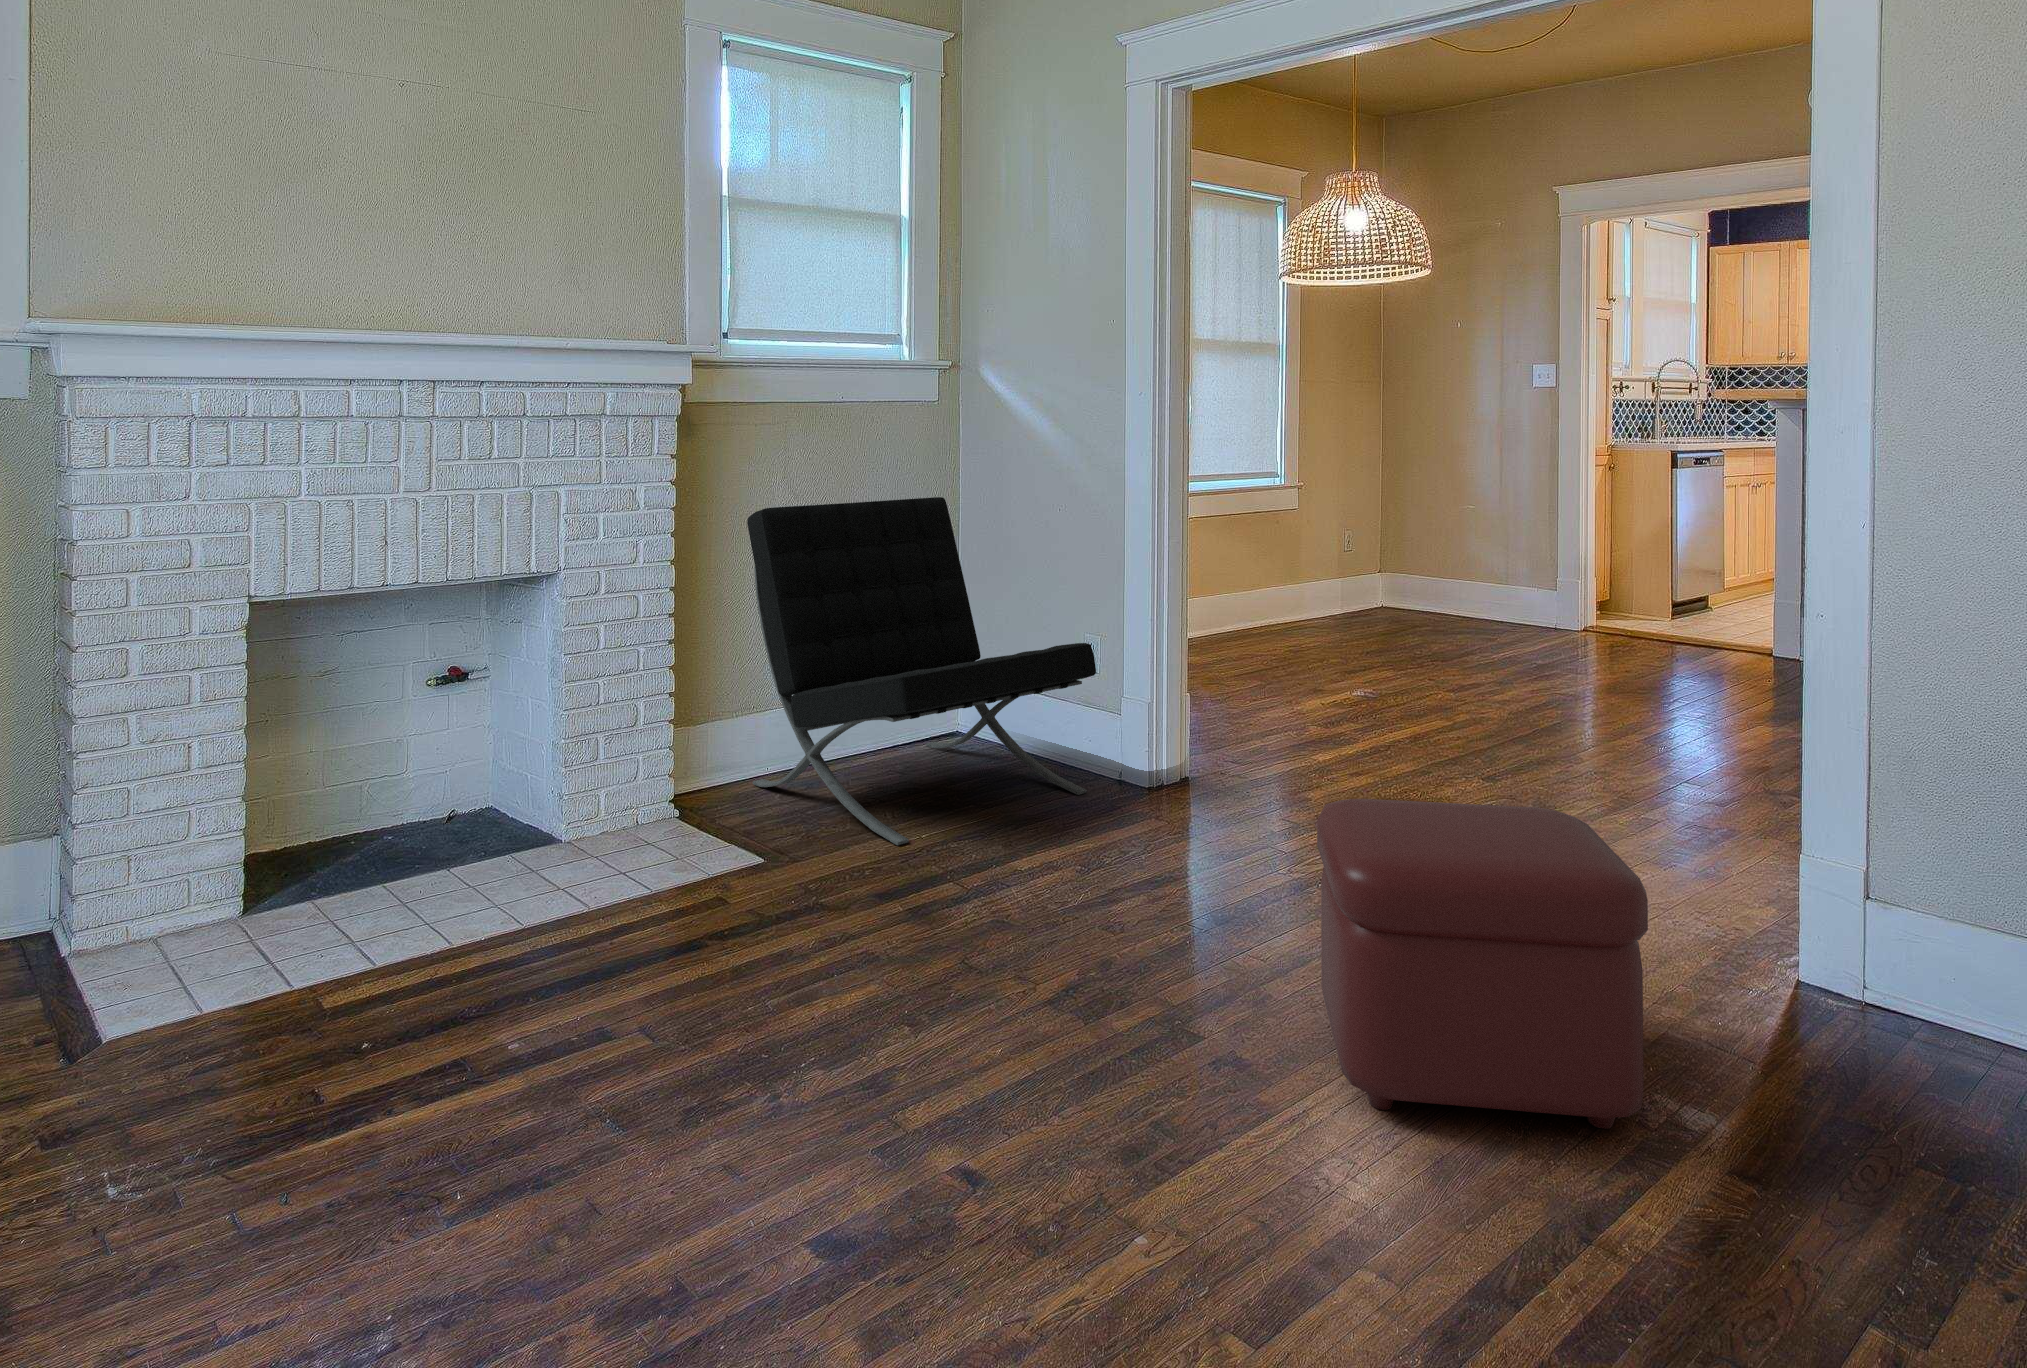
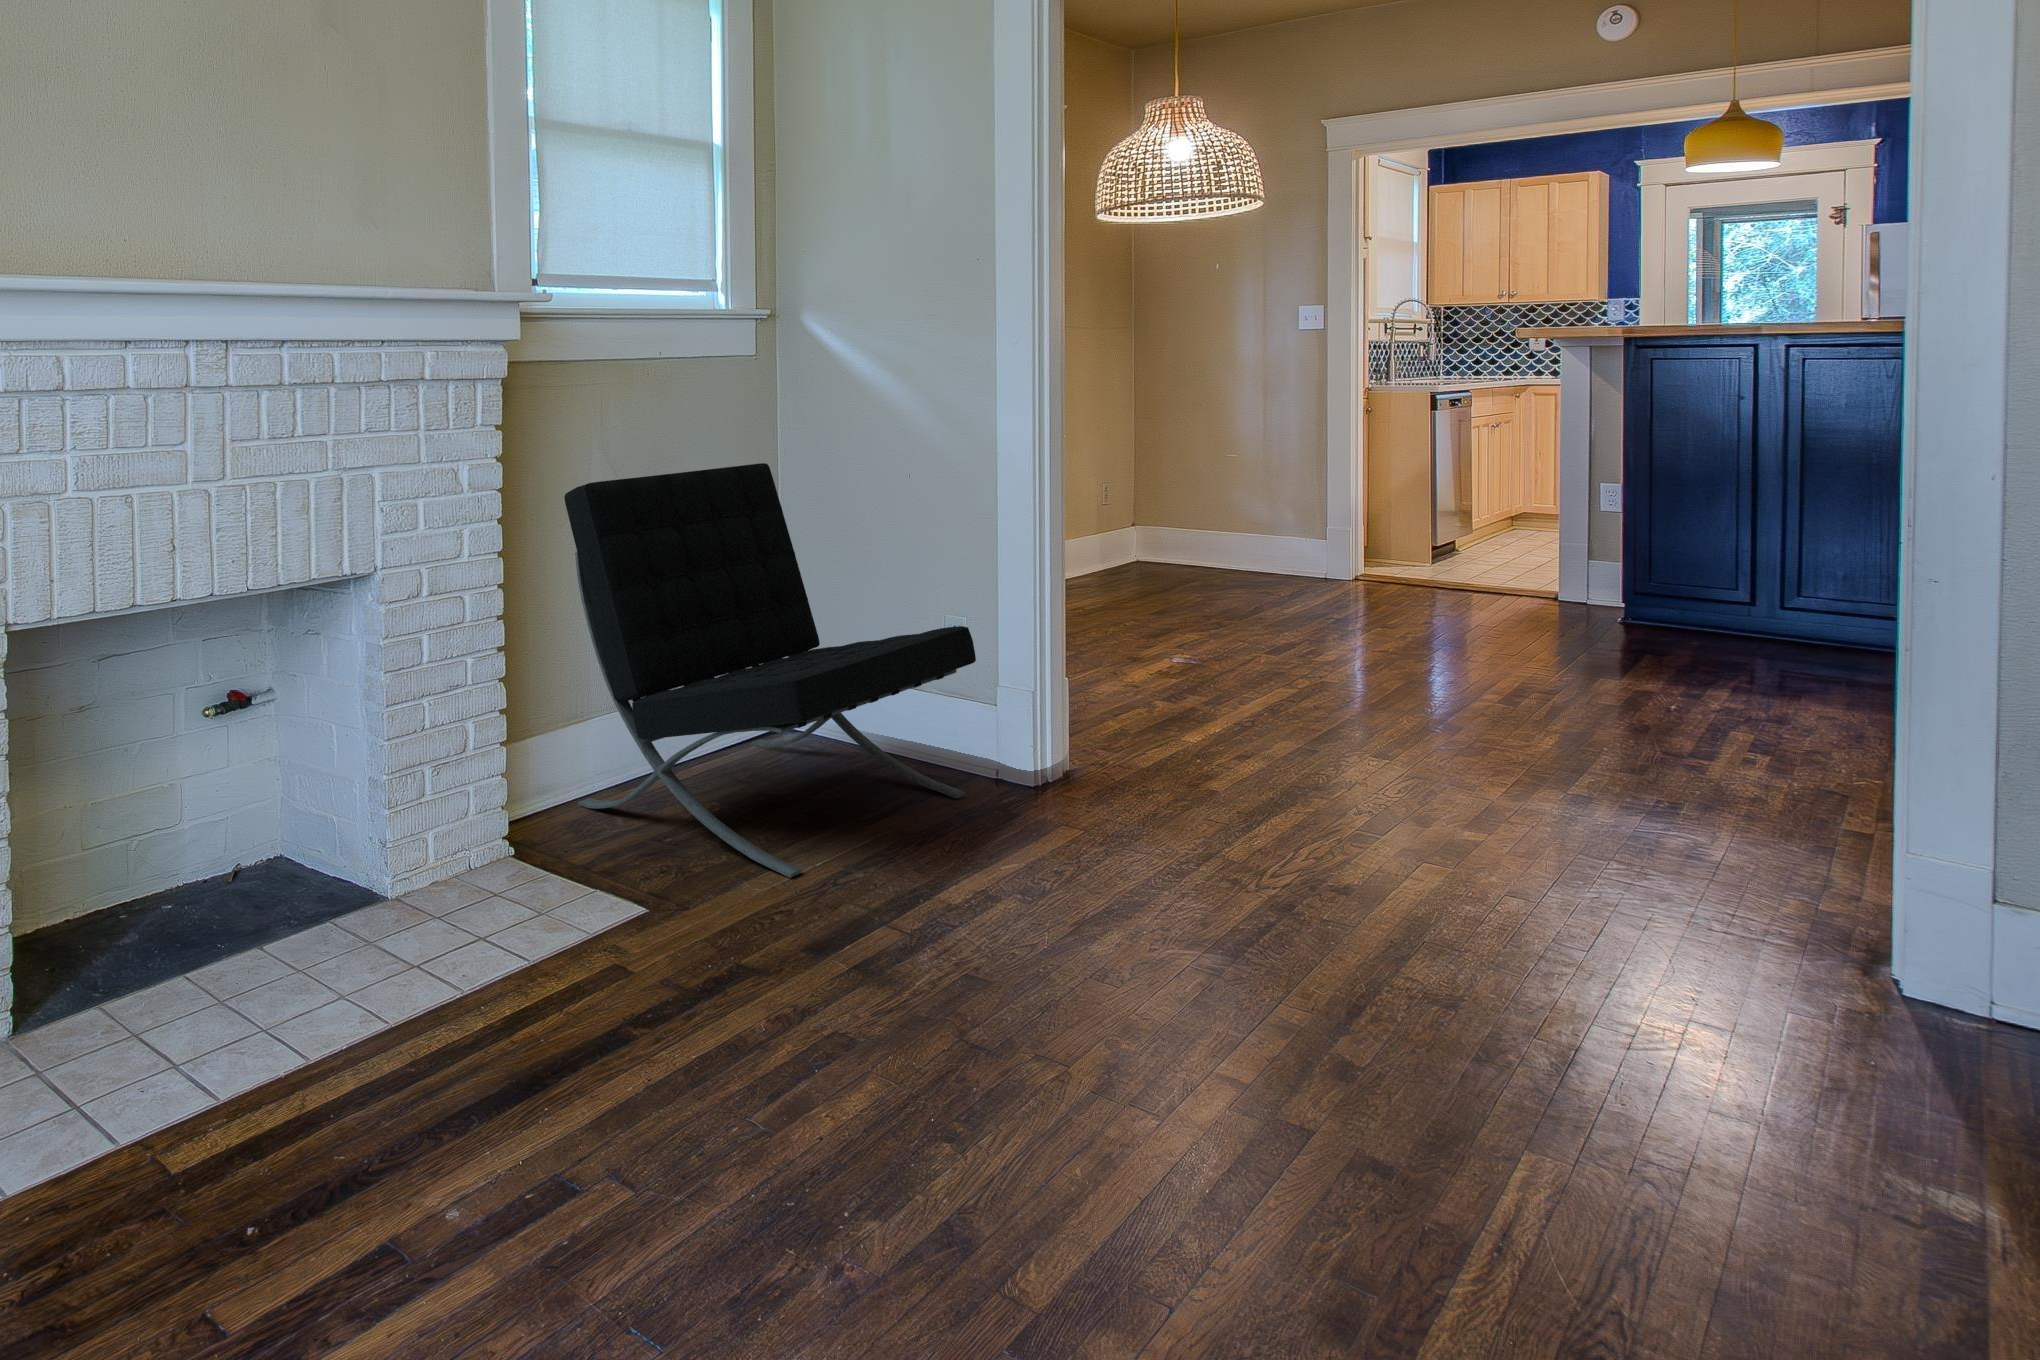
ottoman: present [1317,799,1648,1129] -> none [1418,822,1928,1230]

